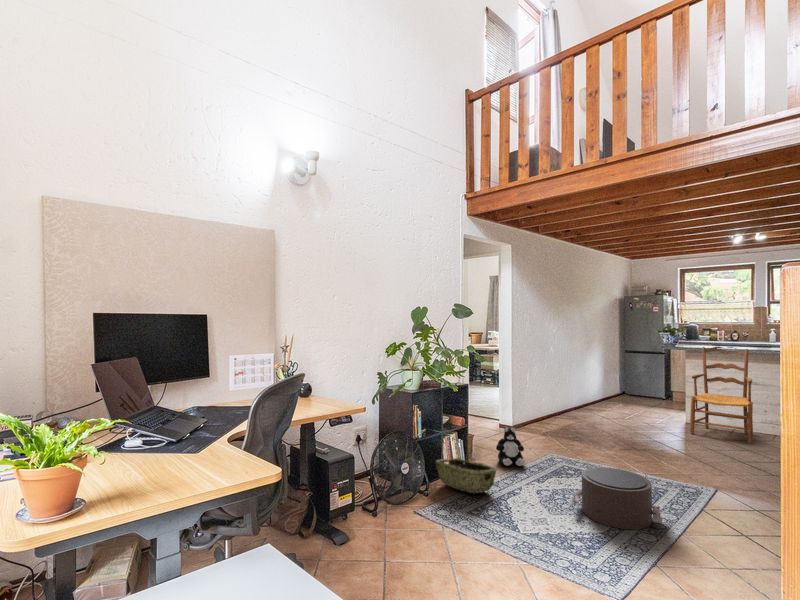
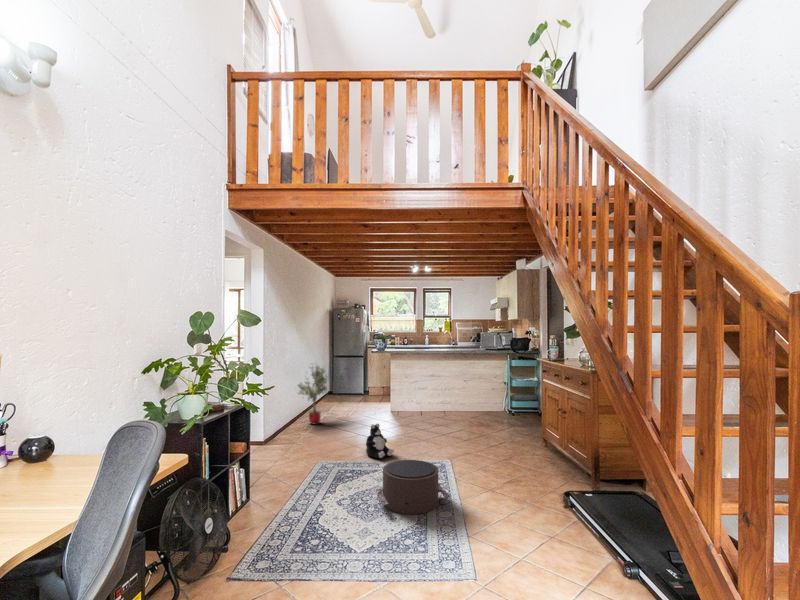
armchair: present [690,347,753,443] -> none [399,349,438,418]
potted tree: none [555,356,595,422] -> present [298,363,327,424]
plush toy: present [496,427,525,466] -> present [366,424,394,458]
woven basket: present [436,458,497,493] -> none [228,490,302,530]

